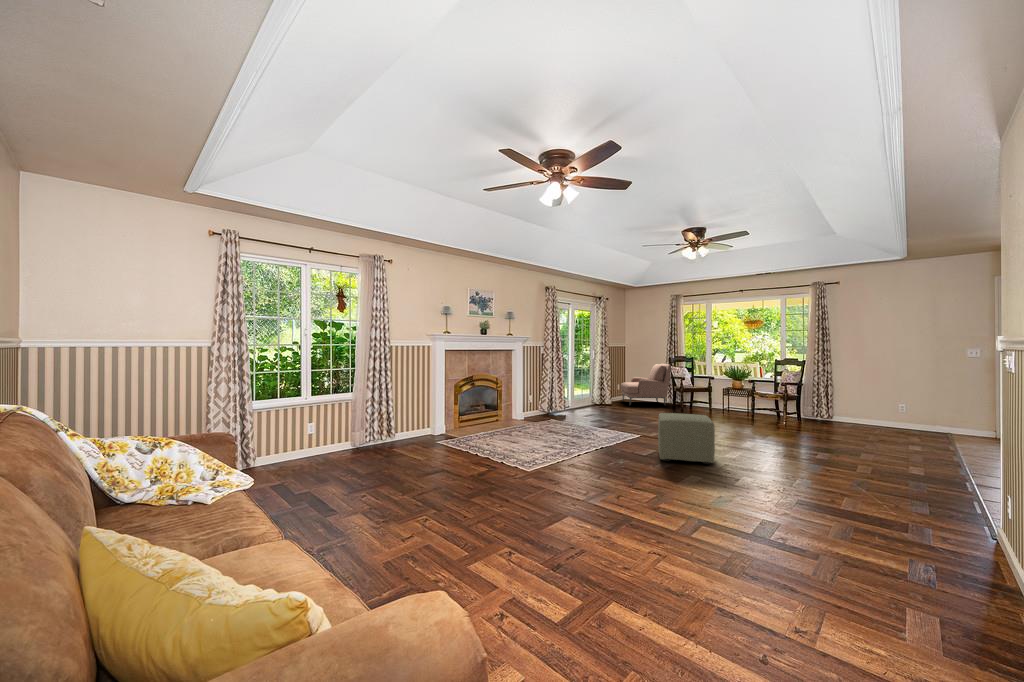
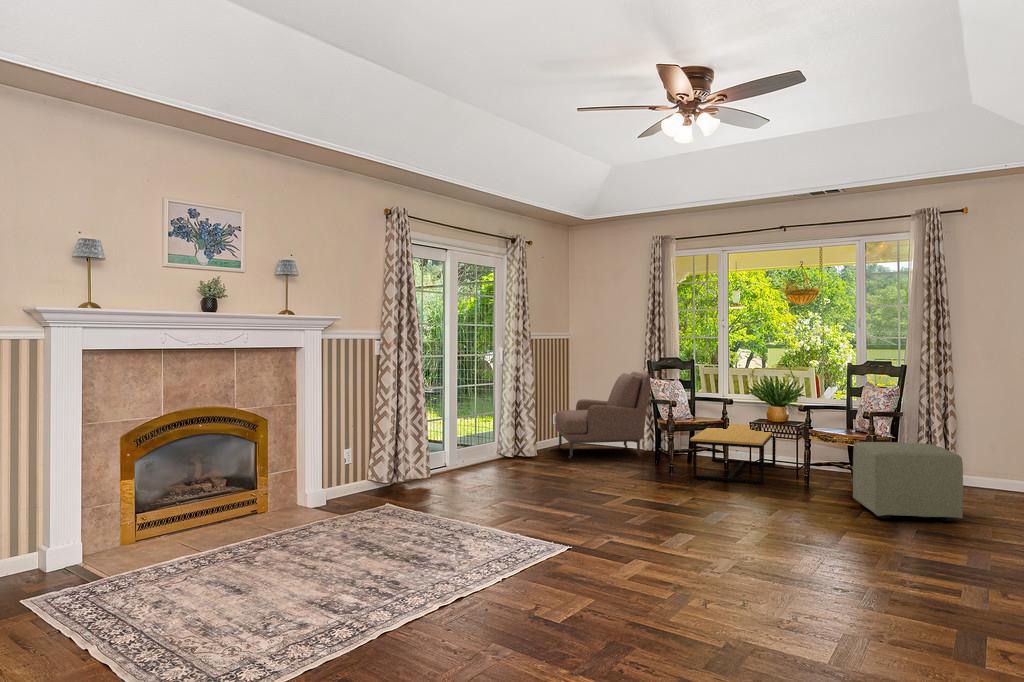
coffee table: none [693,389,738,418] -> present [690,424,776,484]
ottoman: present [658,413,715,465] -> present [853,442,963,522]

